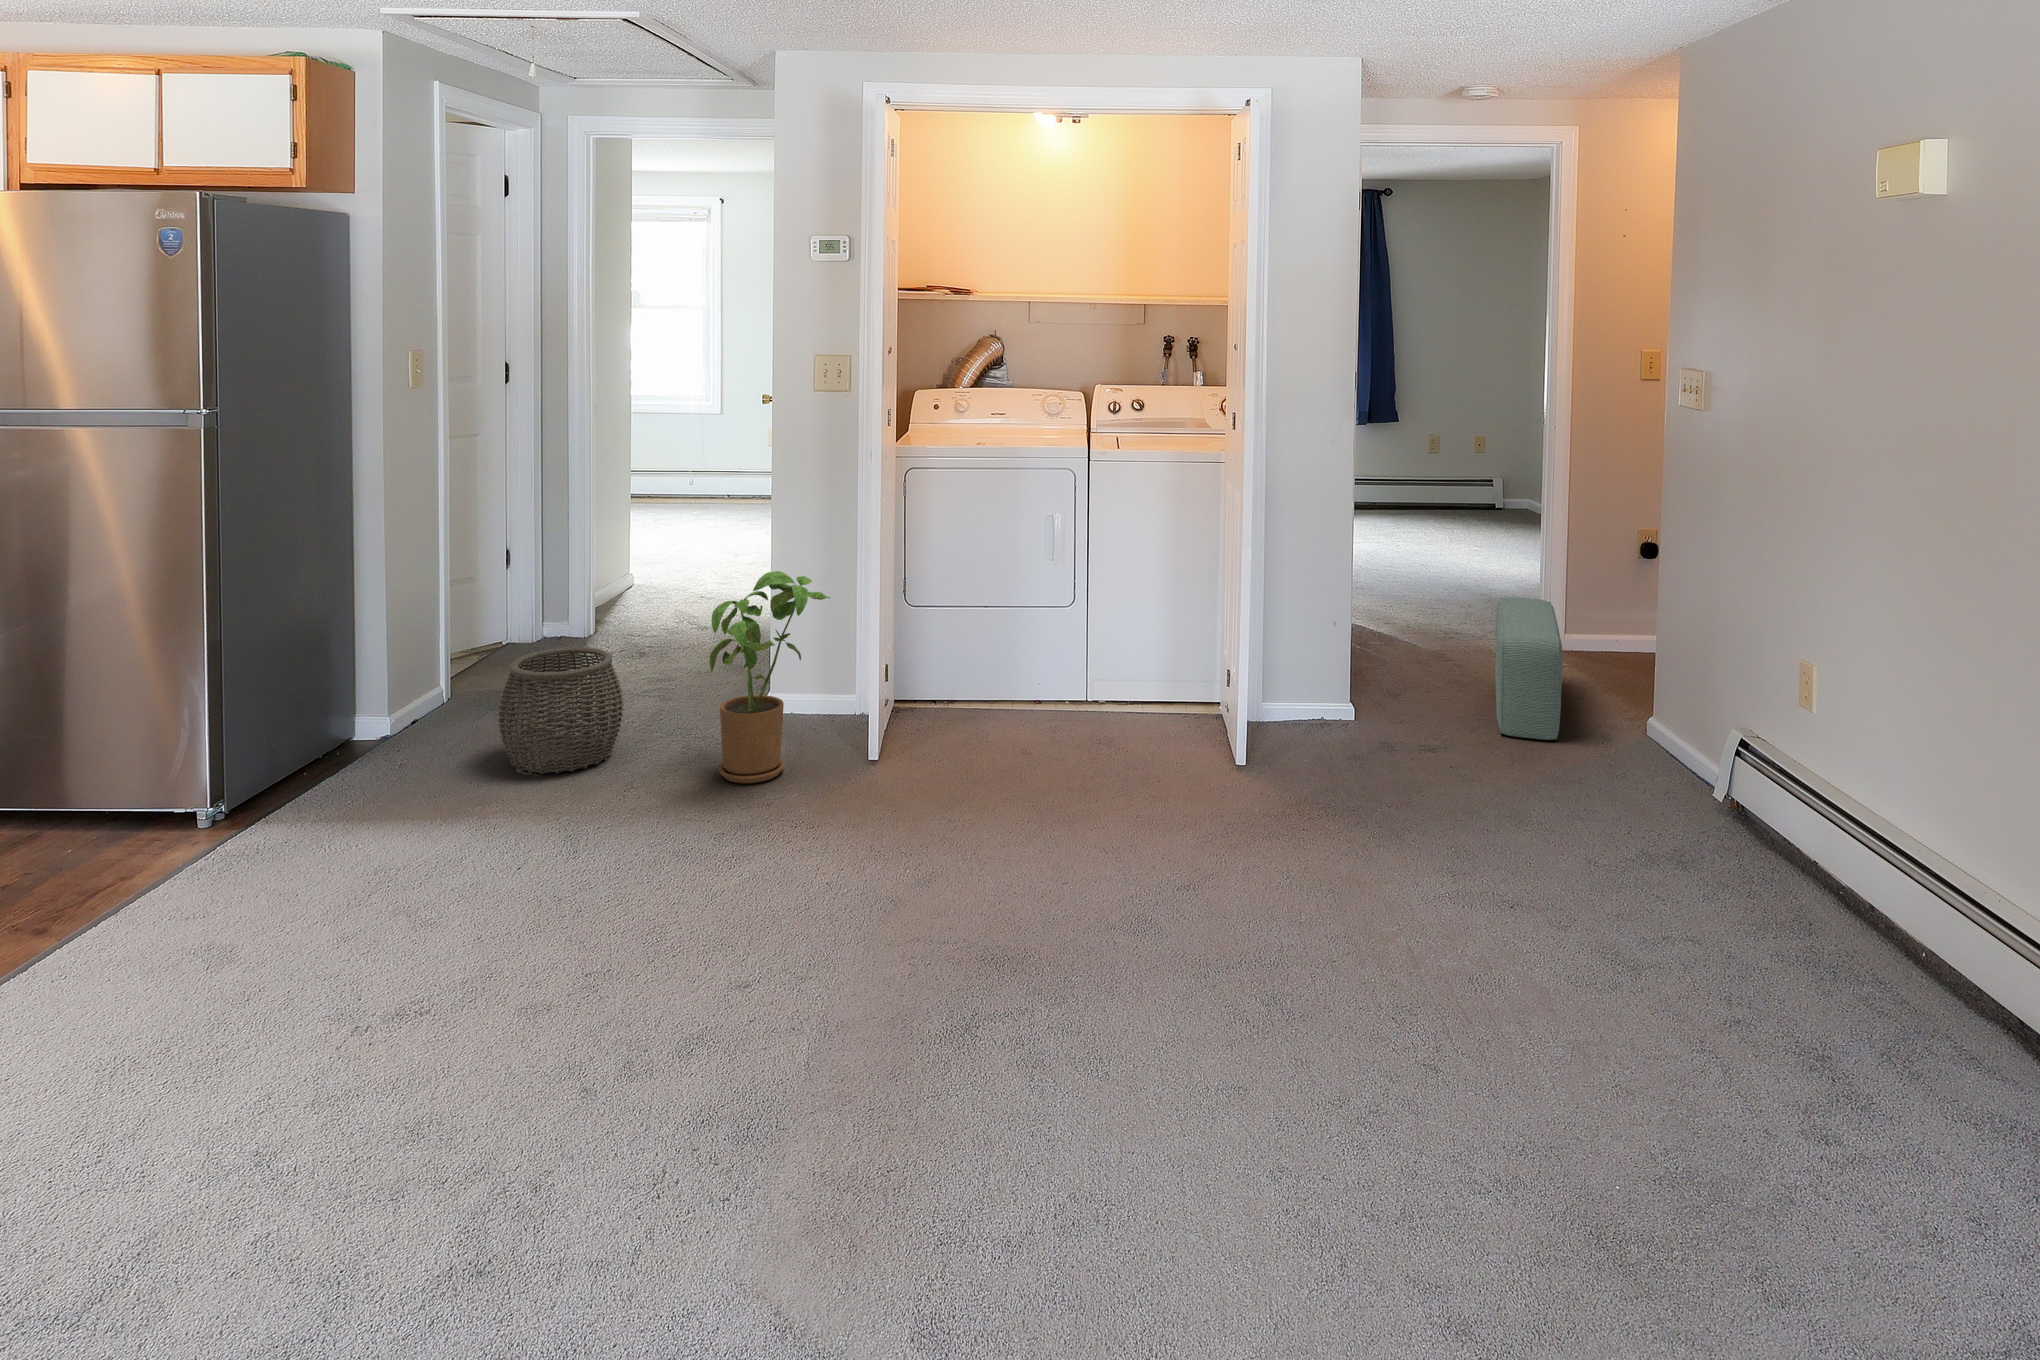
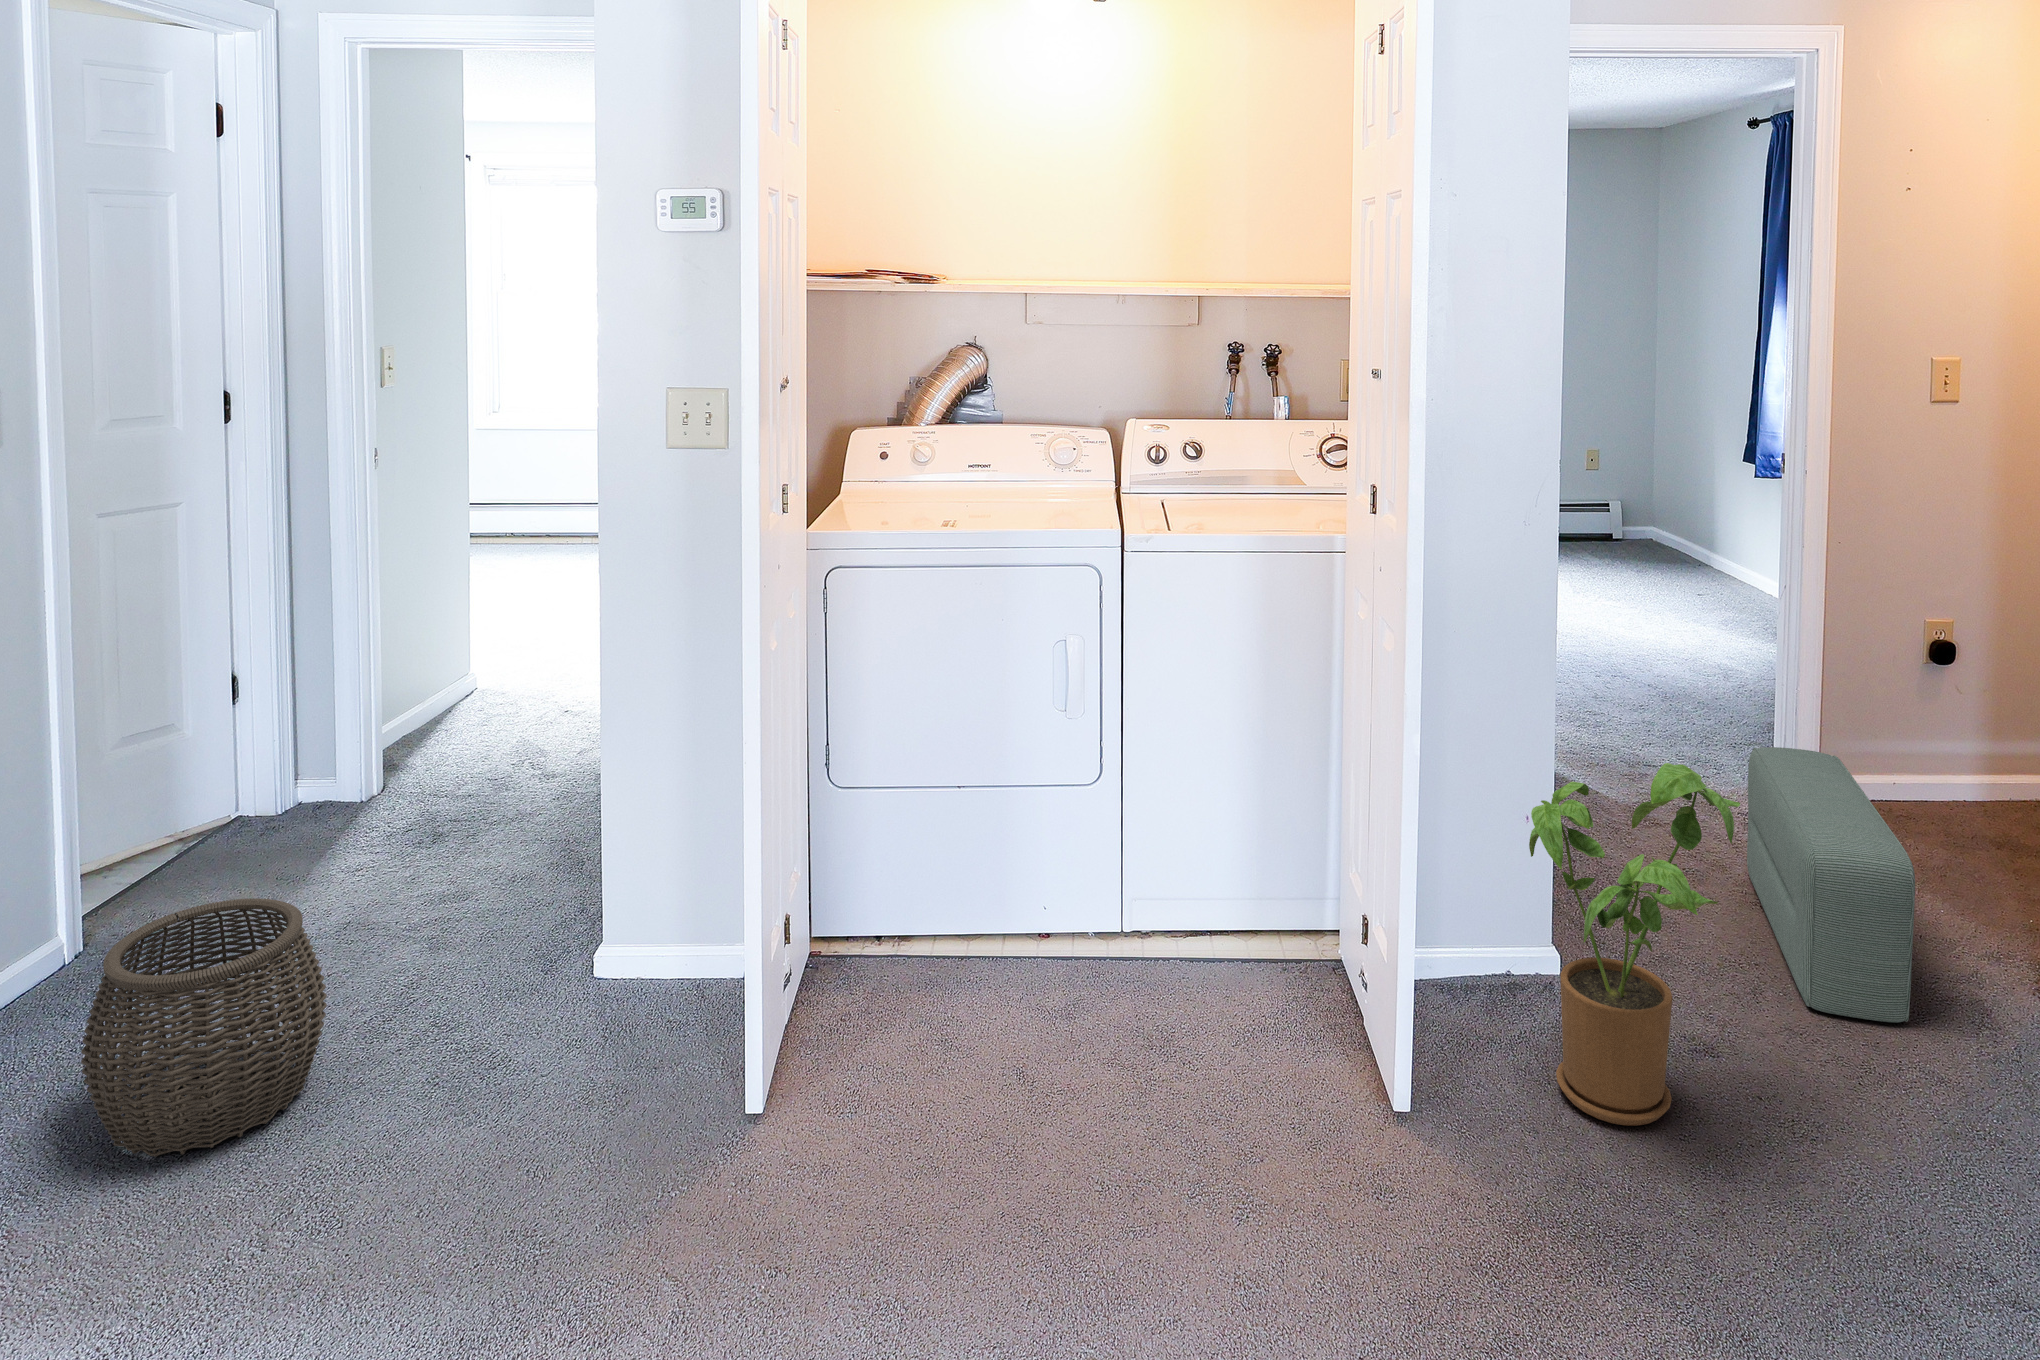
house plant: present [710,571,830,783] -> present [1529,763,1740,1126]

